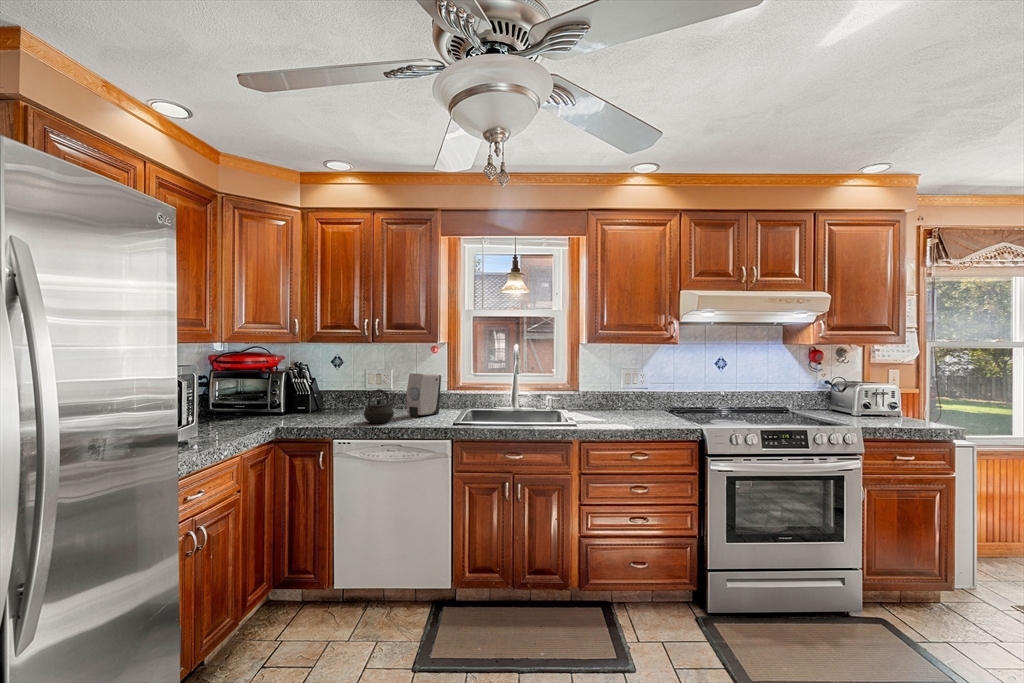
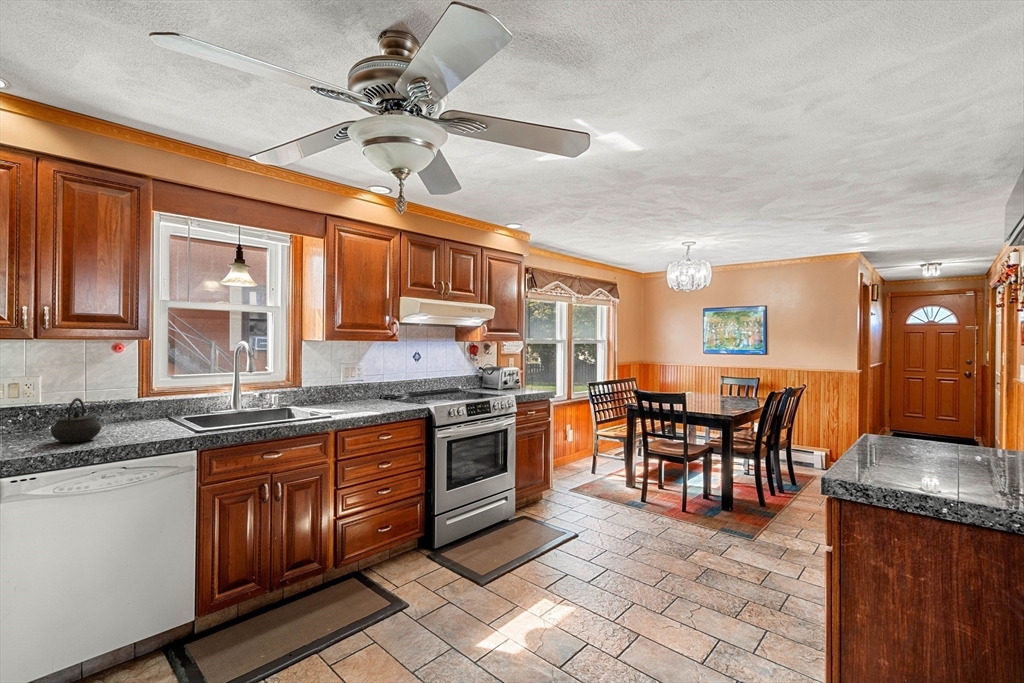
soap dispenser: present [406,373,441,417] -> none [101,376,148,430]

